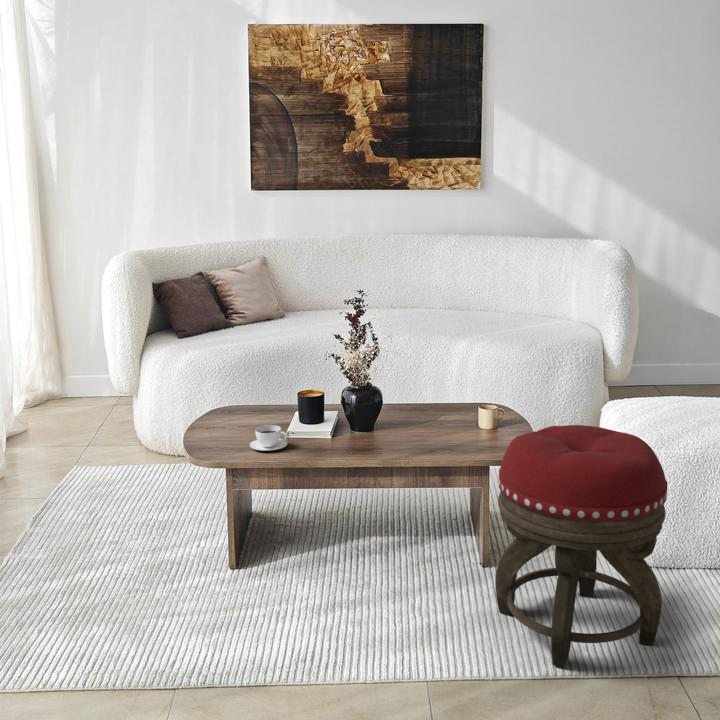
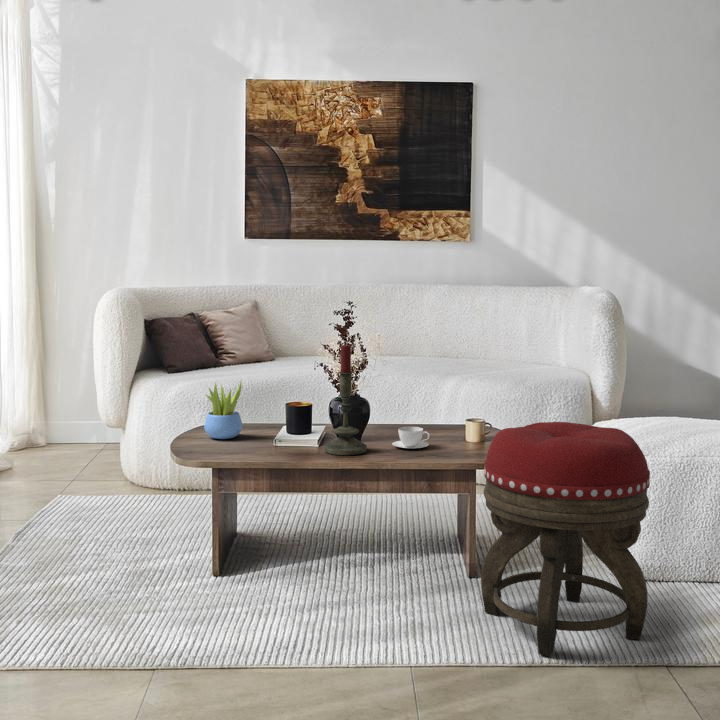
candle: none [336,338,380,452] -> present [324,342,367,455]
succulent plant: none [215,371,254,430] -> present [204,381,242,439]
teacup: present [250,425,287,451] -> present [392,427,430,449]

